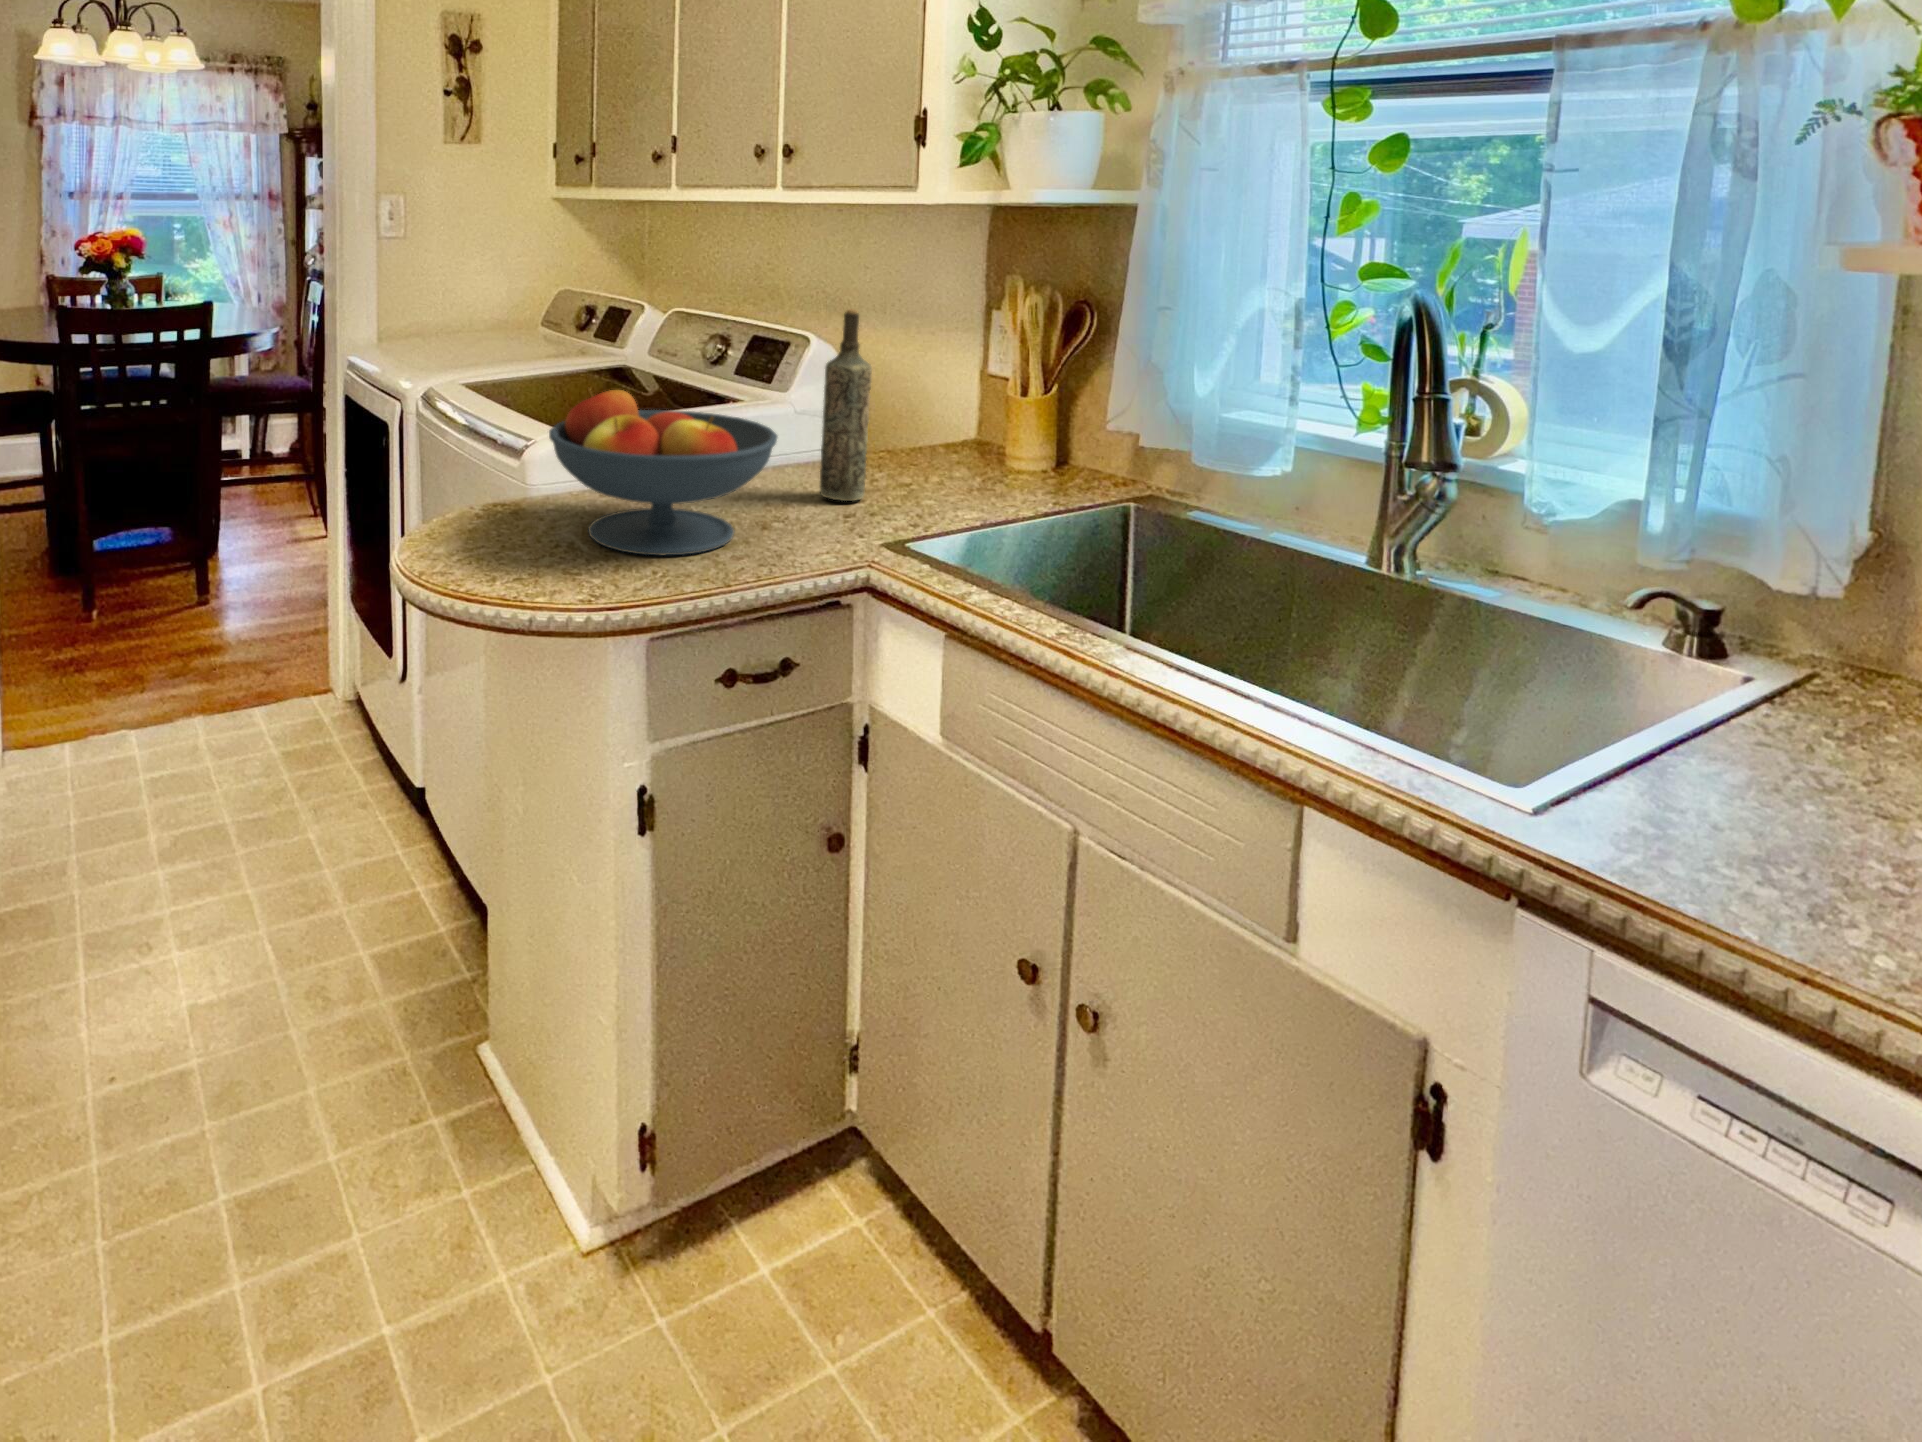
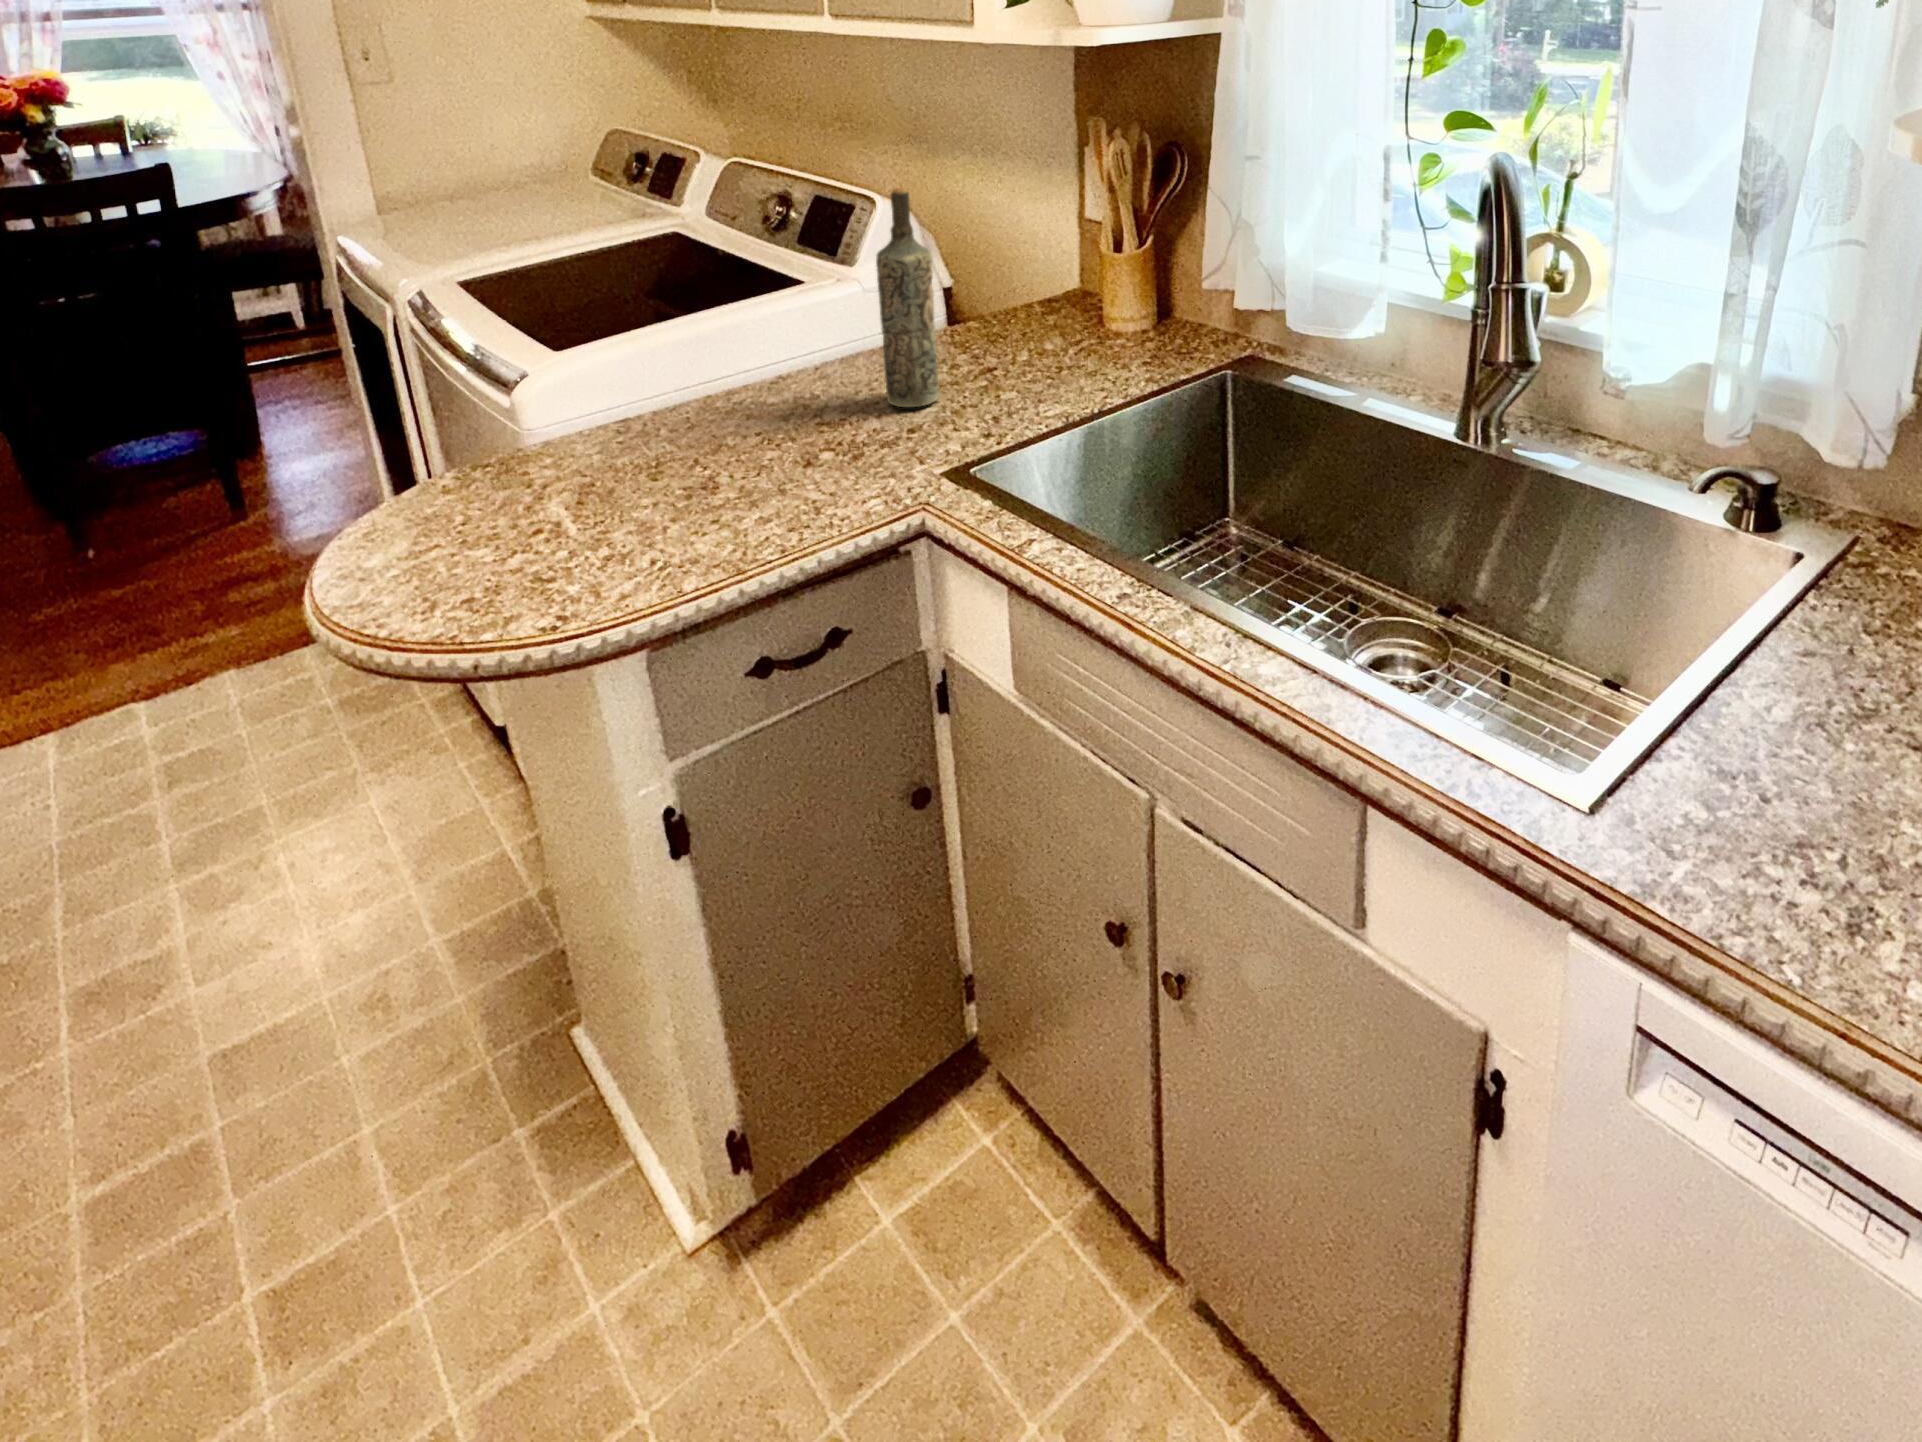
fruit bowl: present [549,389,777,555] -> none [492,329,807,537]

